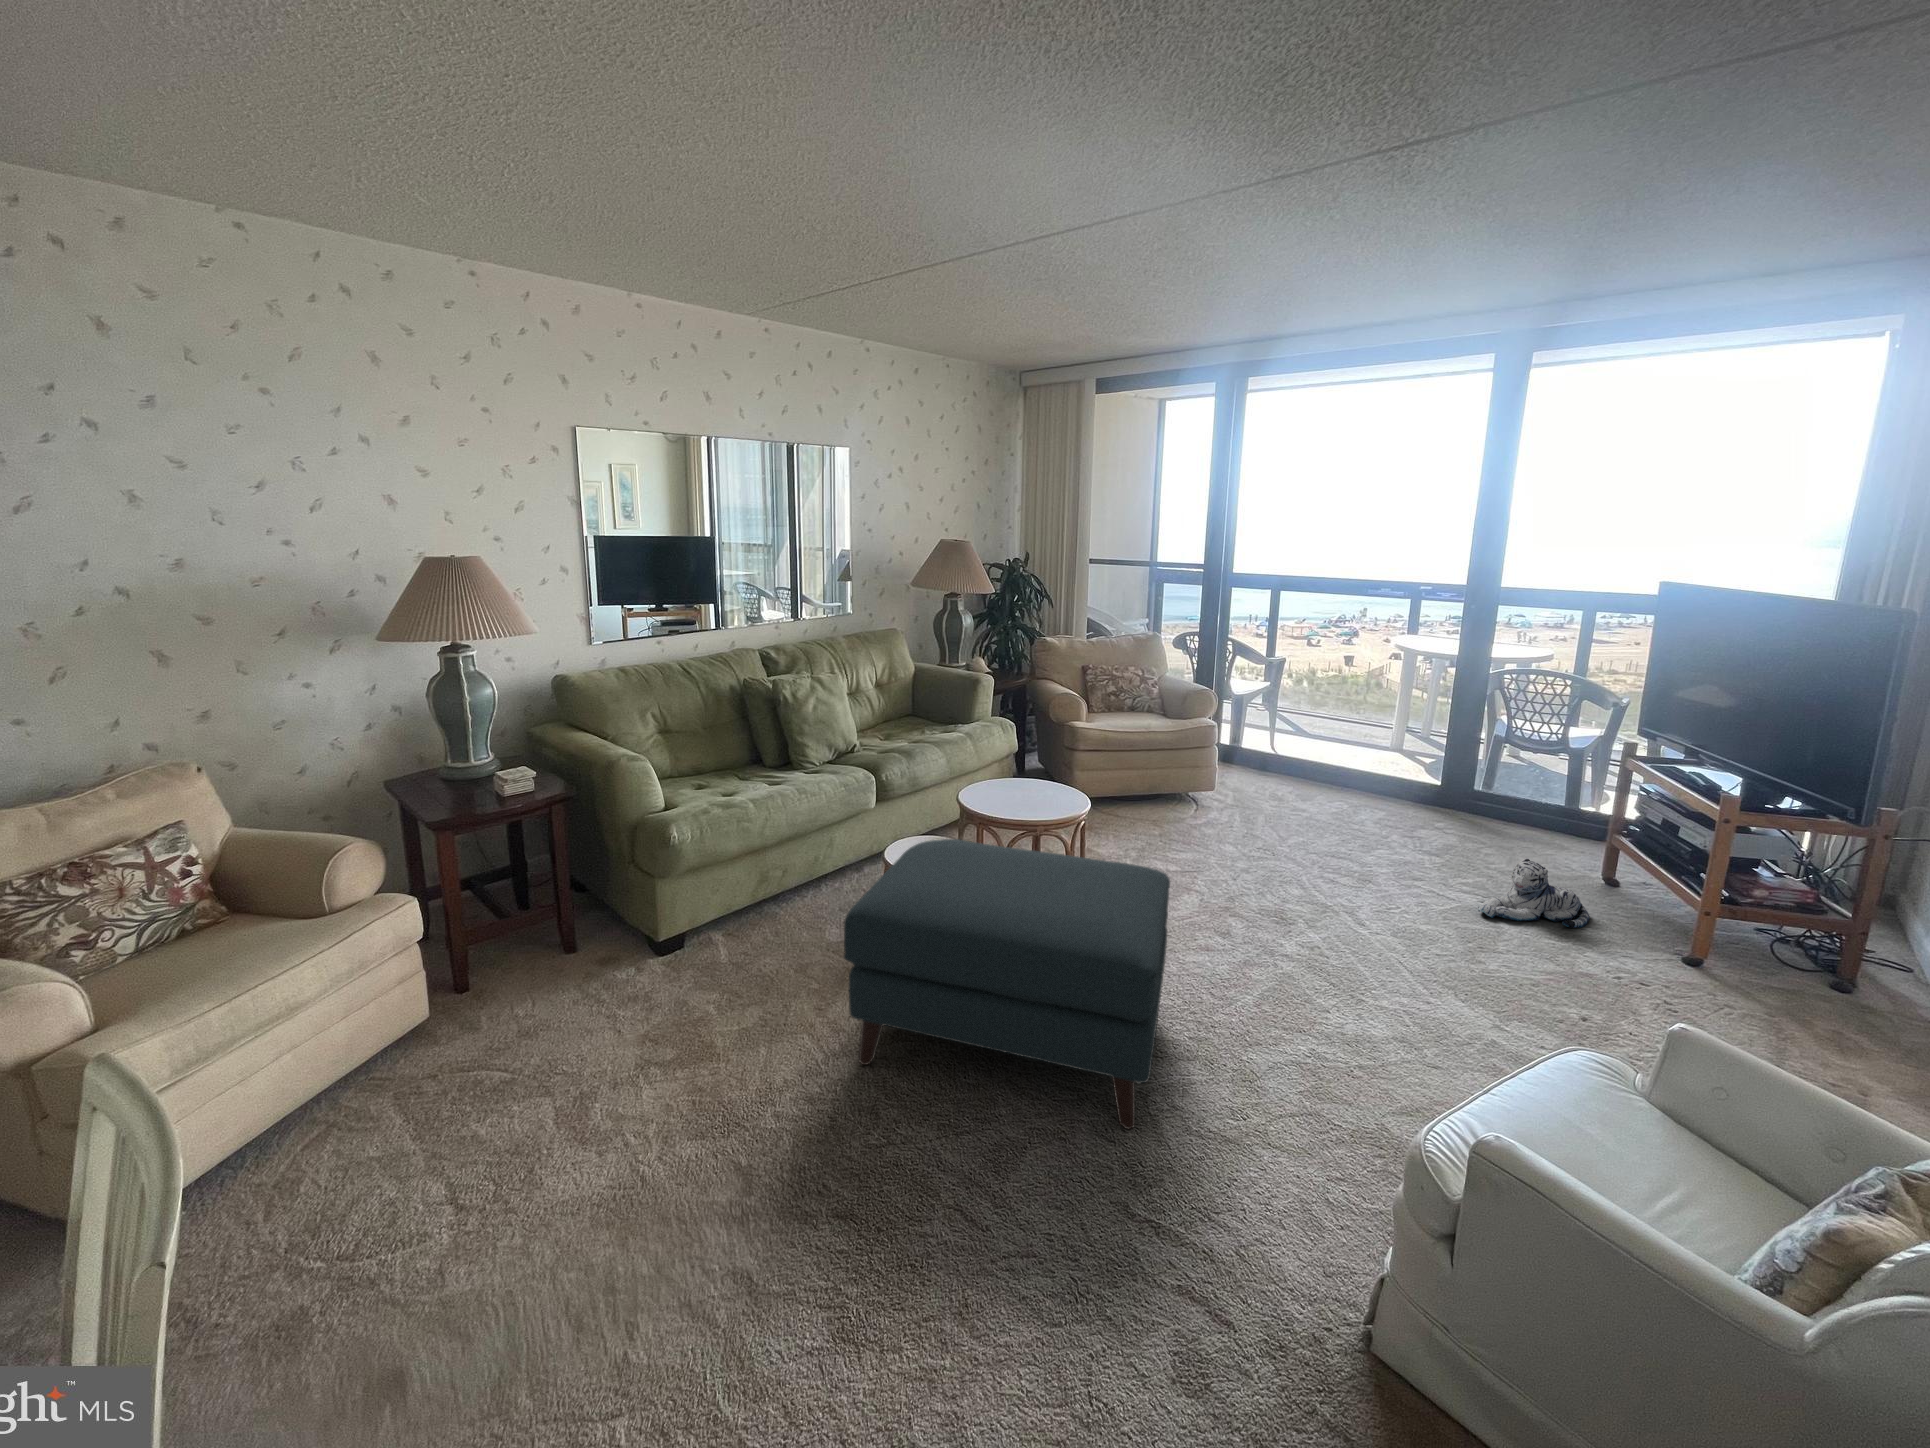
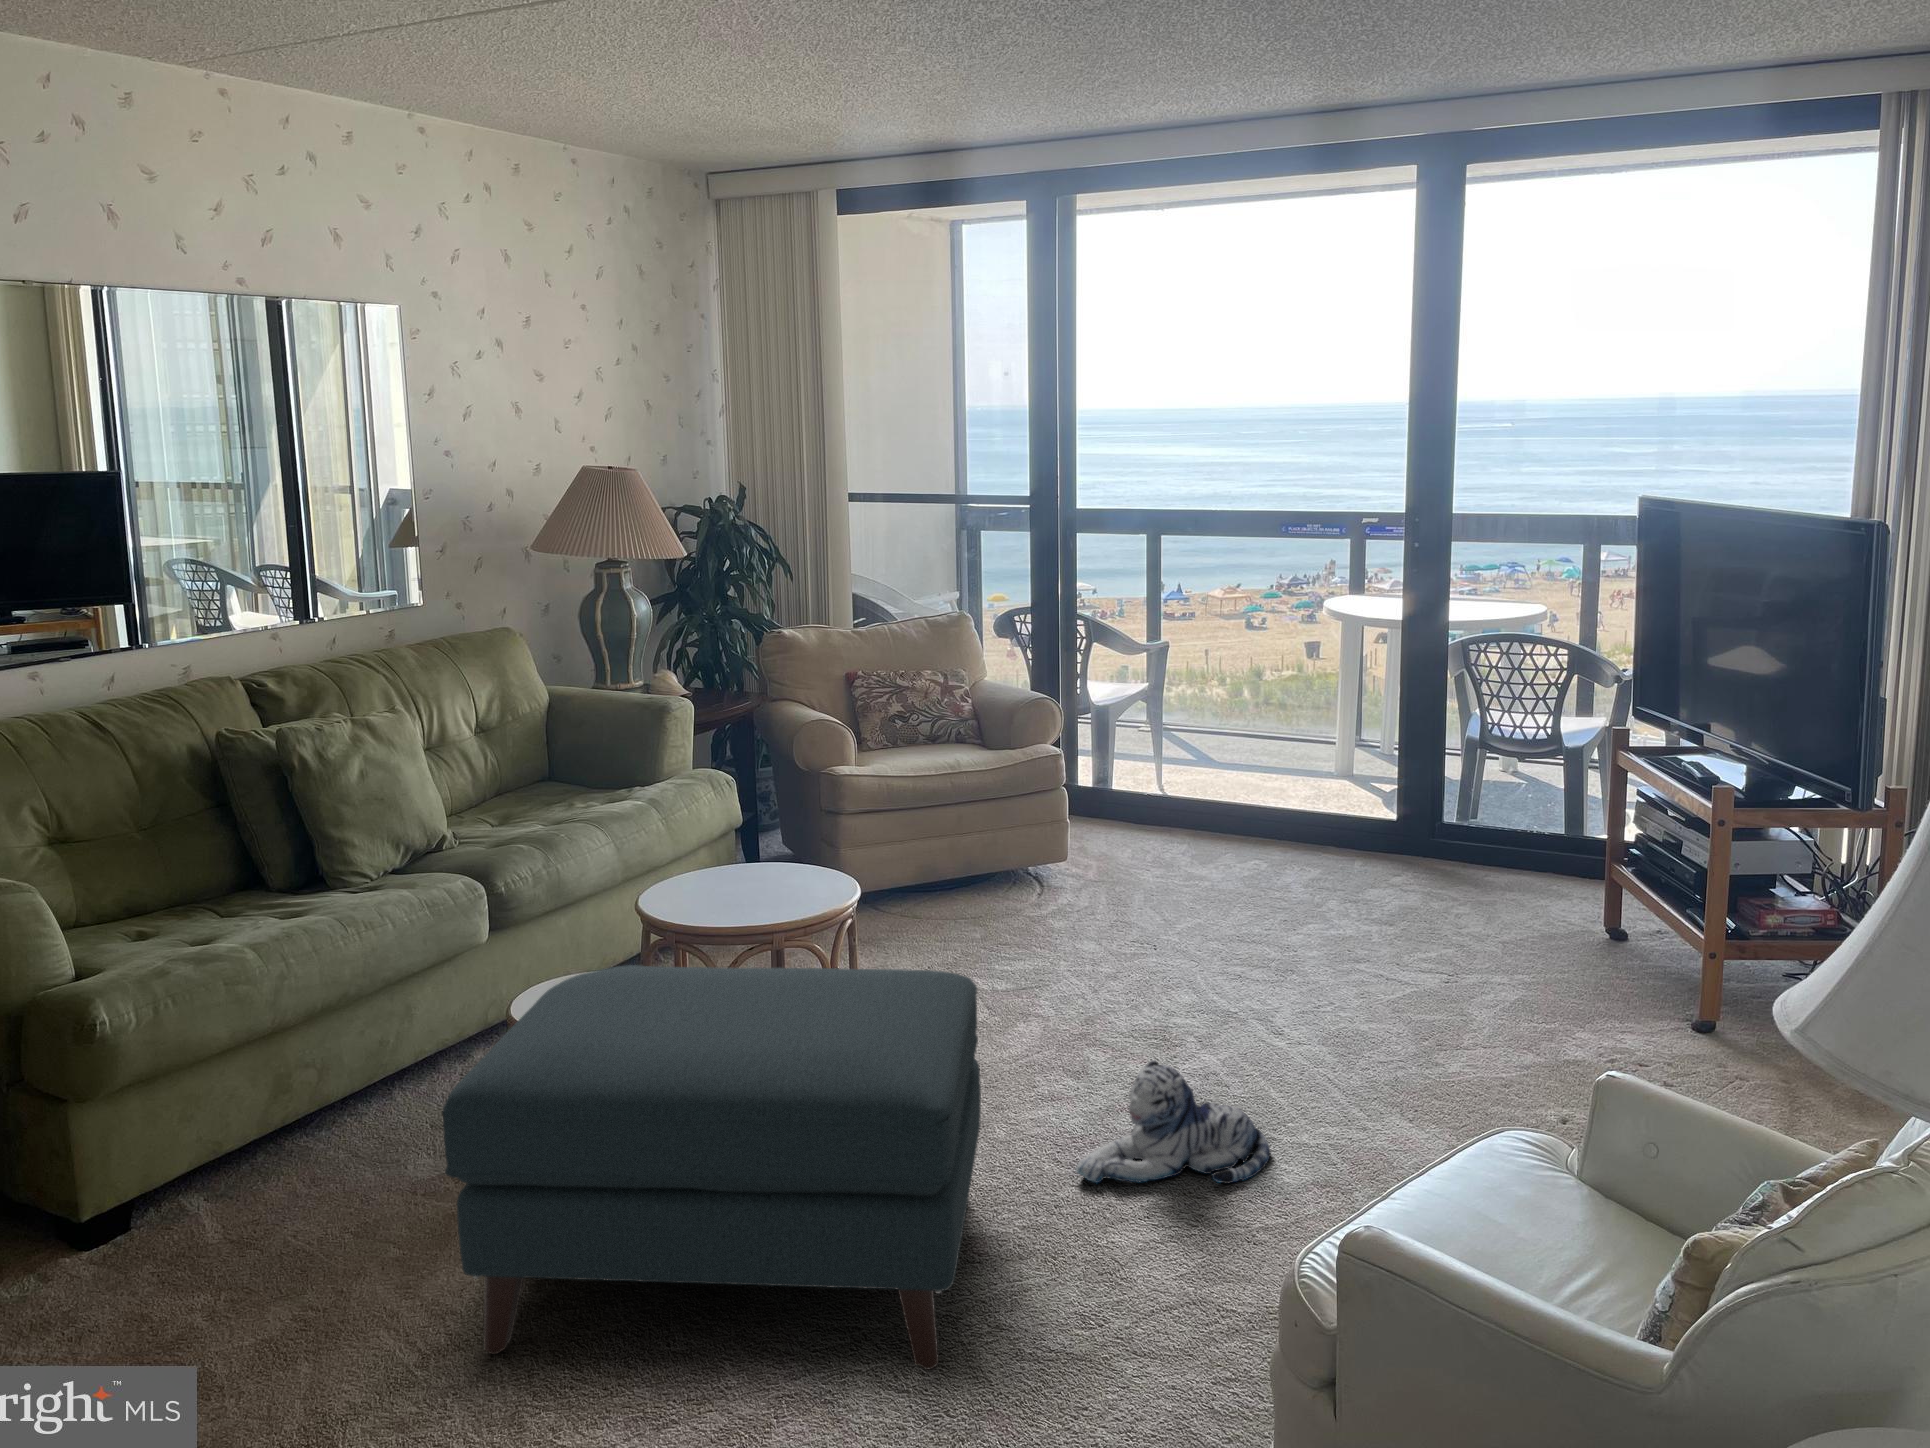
plush toy: present [1478,858,1590,928] -> present [1076,1060,1271,1184]

